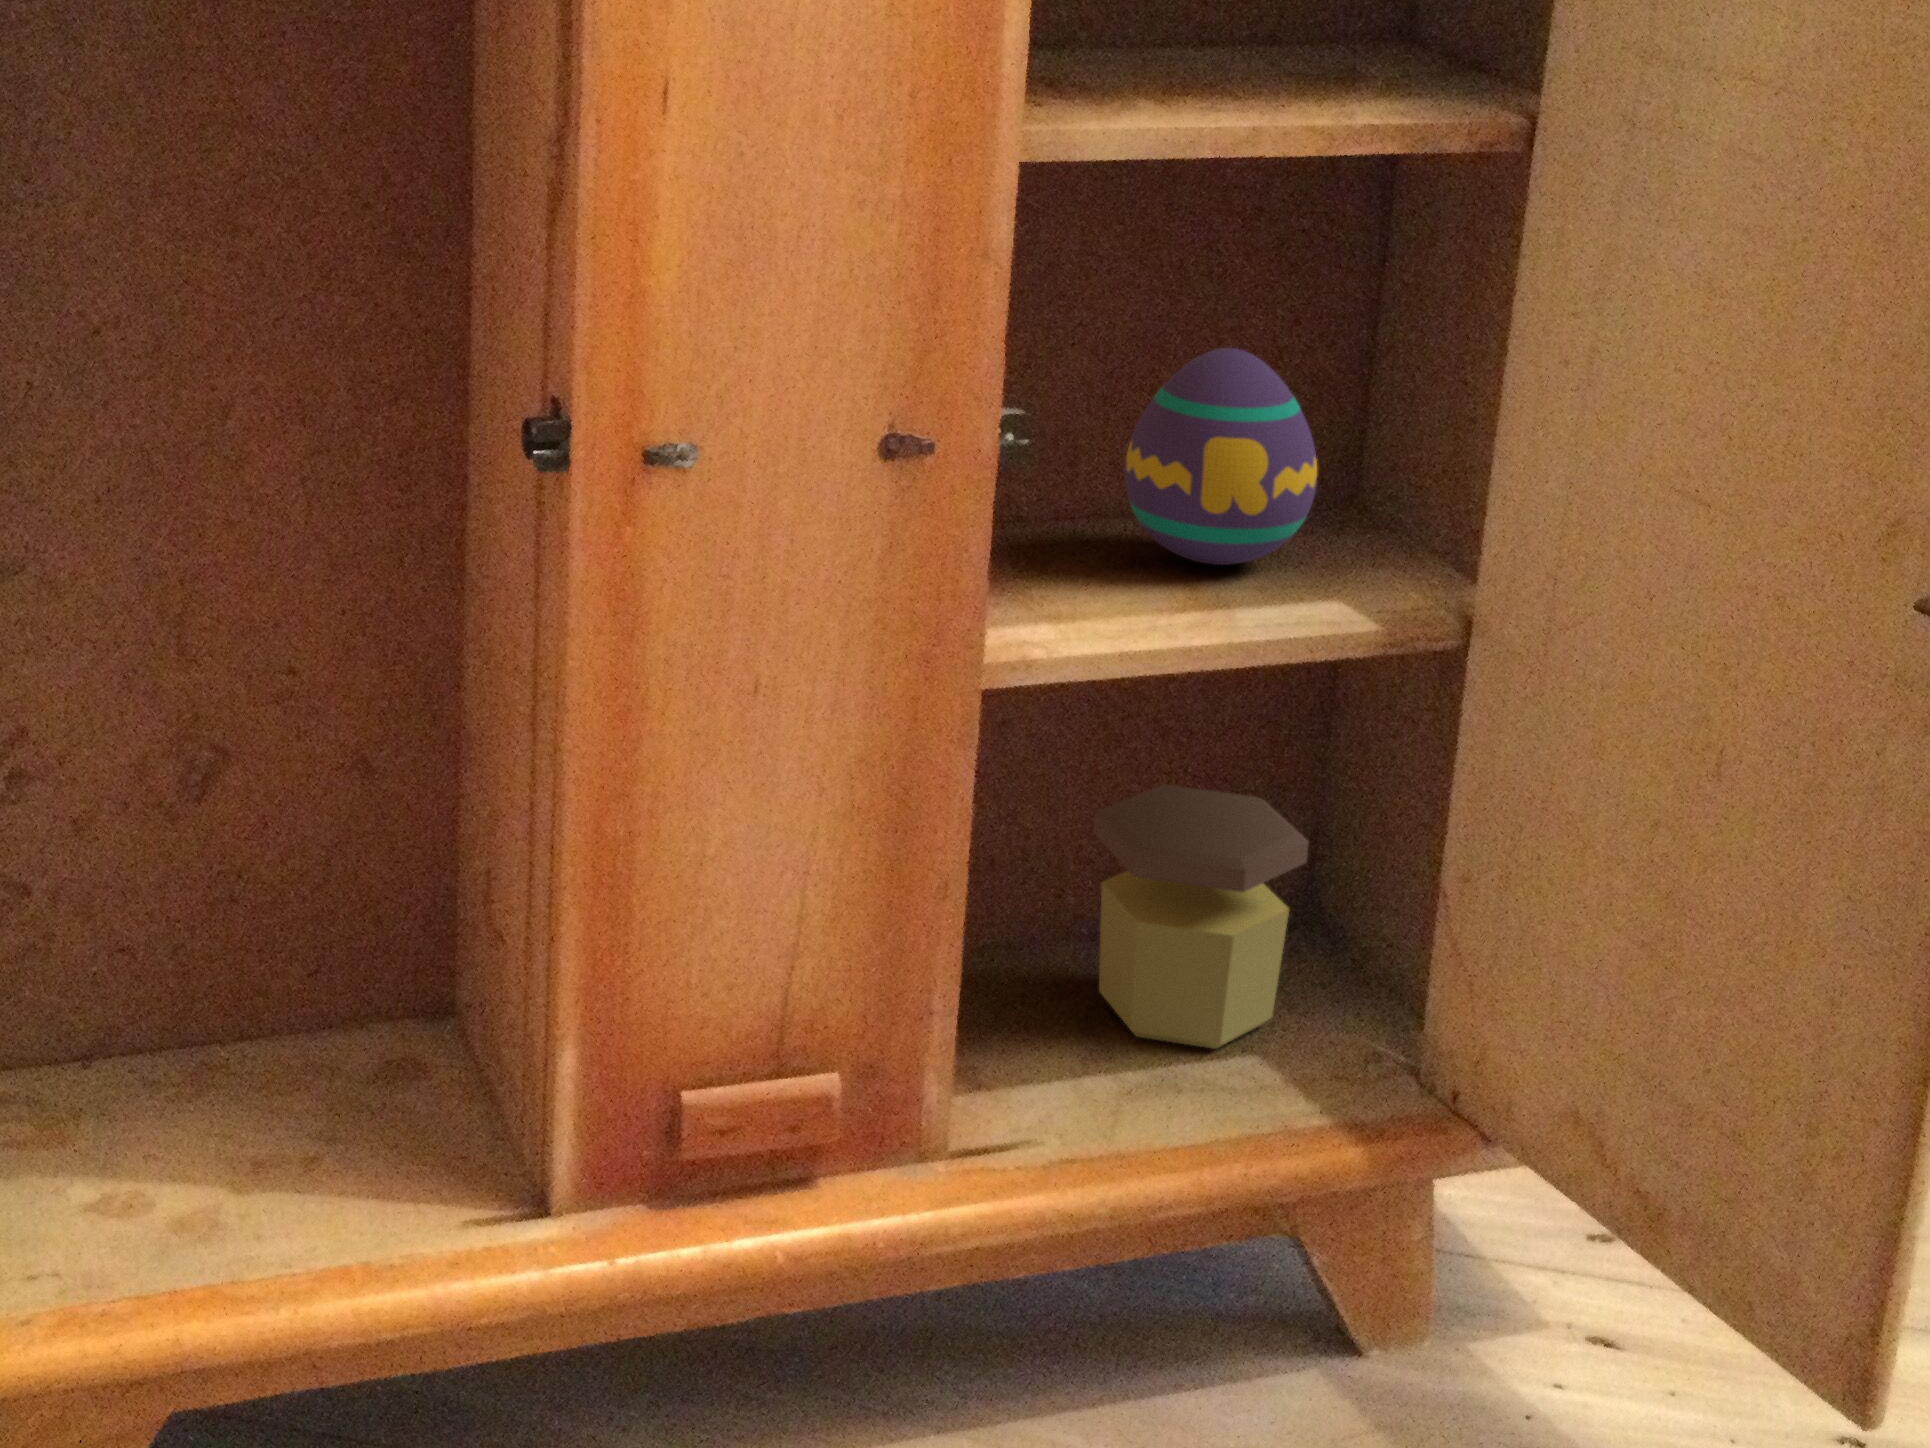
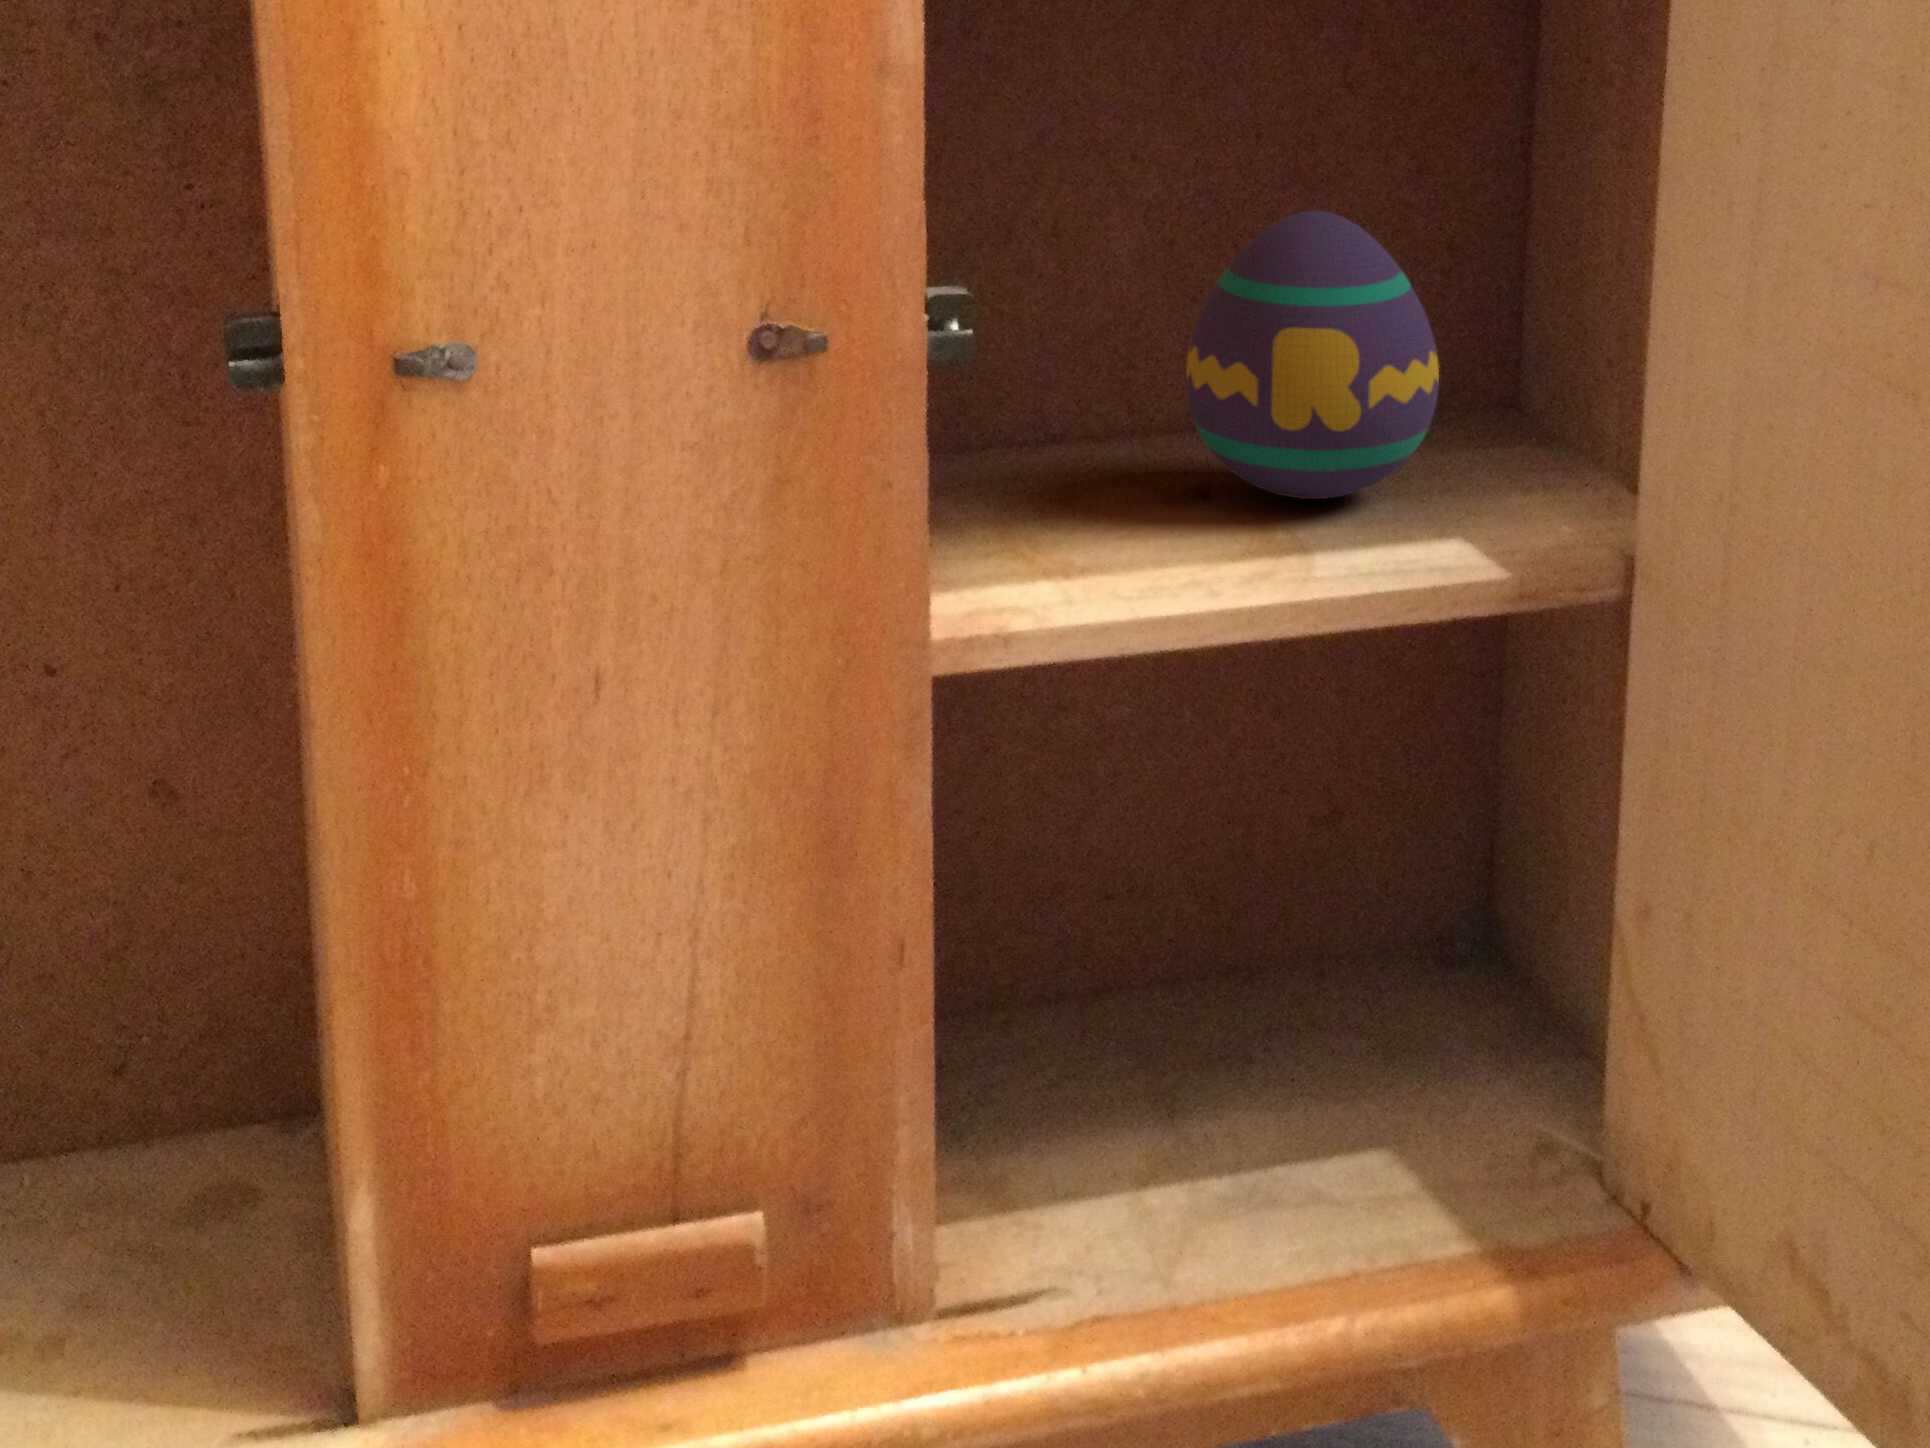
jar: present [1094,785,1309,1049] -> none [1178,789,1455,1145]

